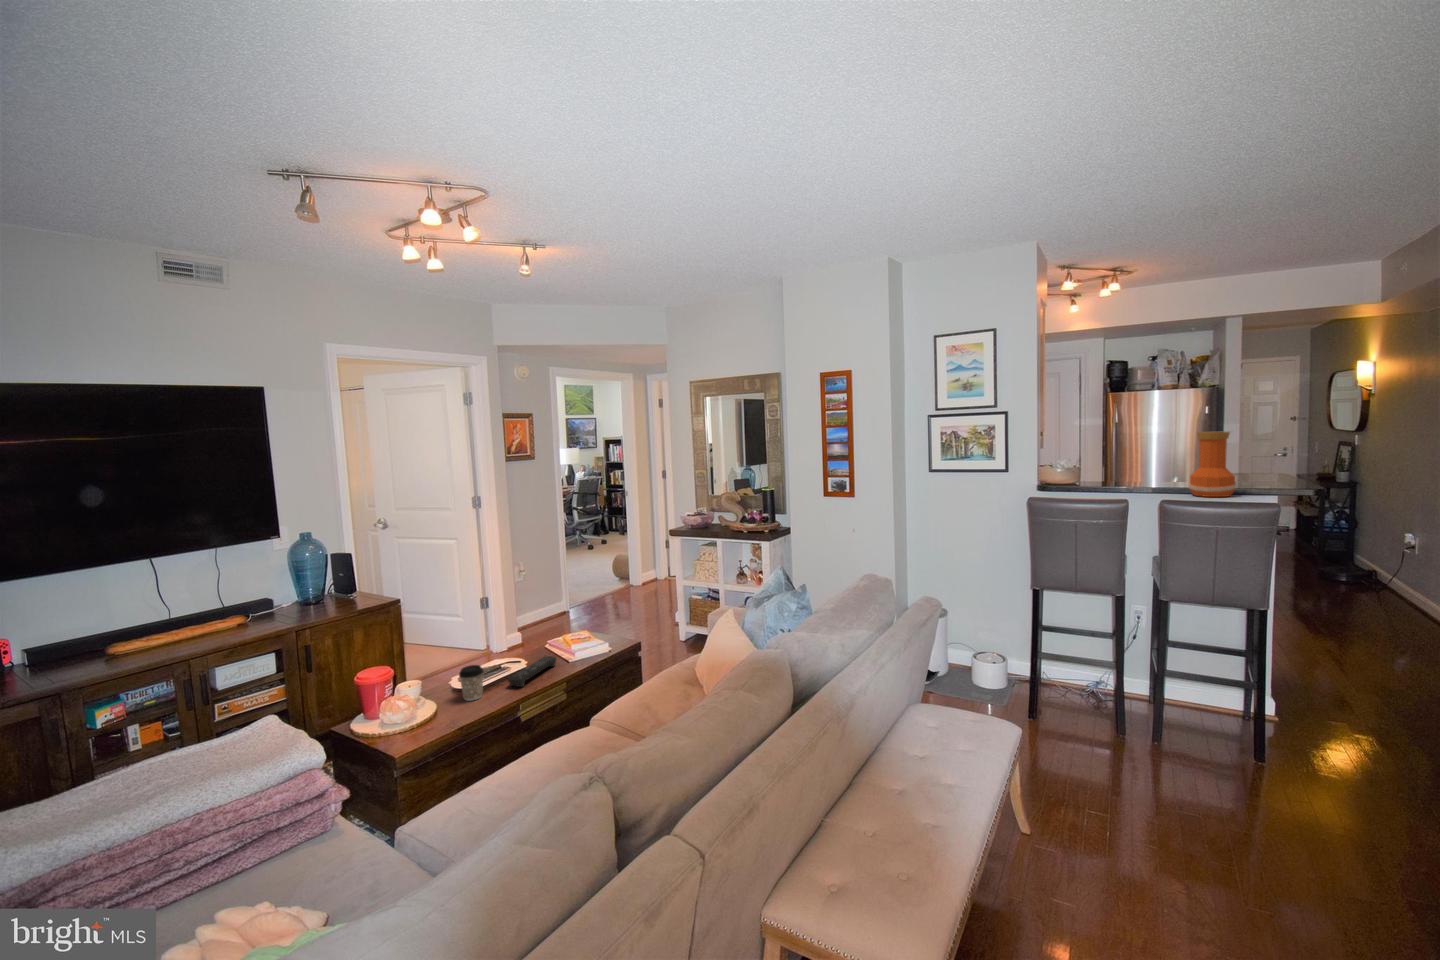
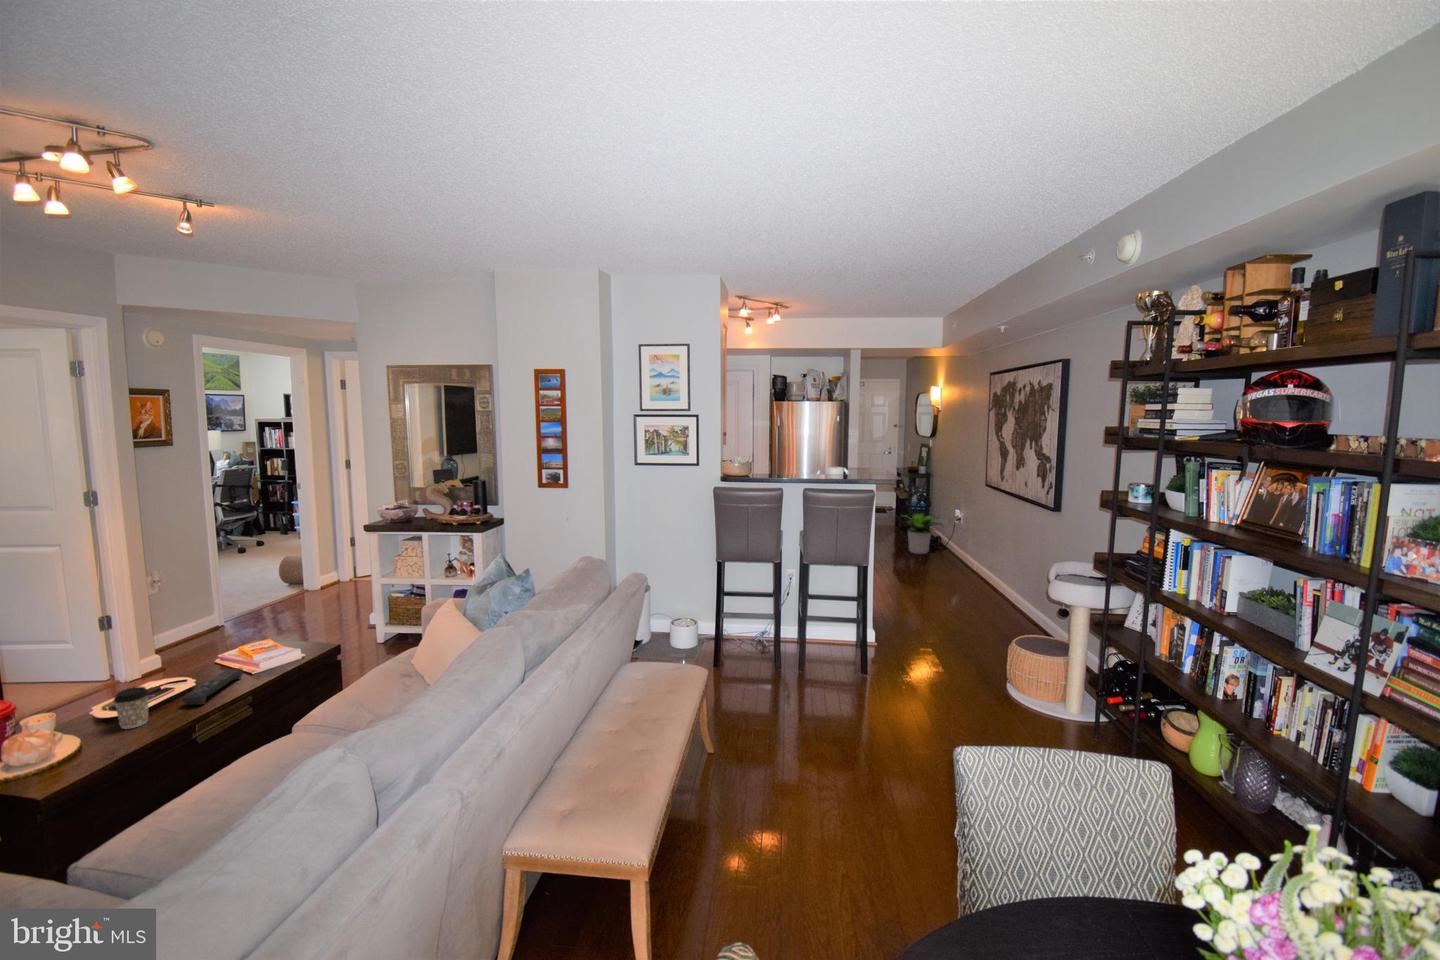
vase: present [1188,432,1237,497] -> none [822,437,851,486]
potted plant: none [1308,536,1398,594] -> present [901,513,942,554]

